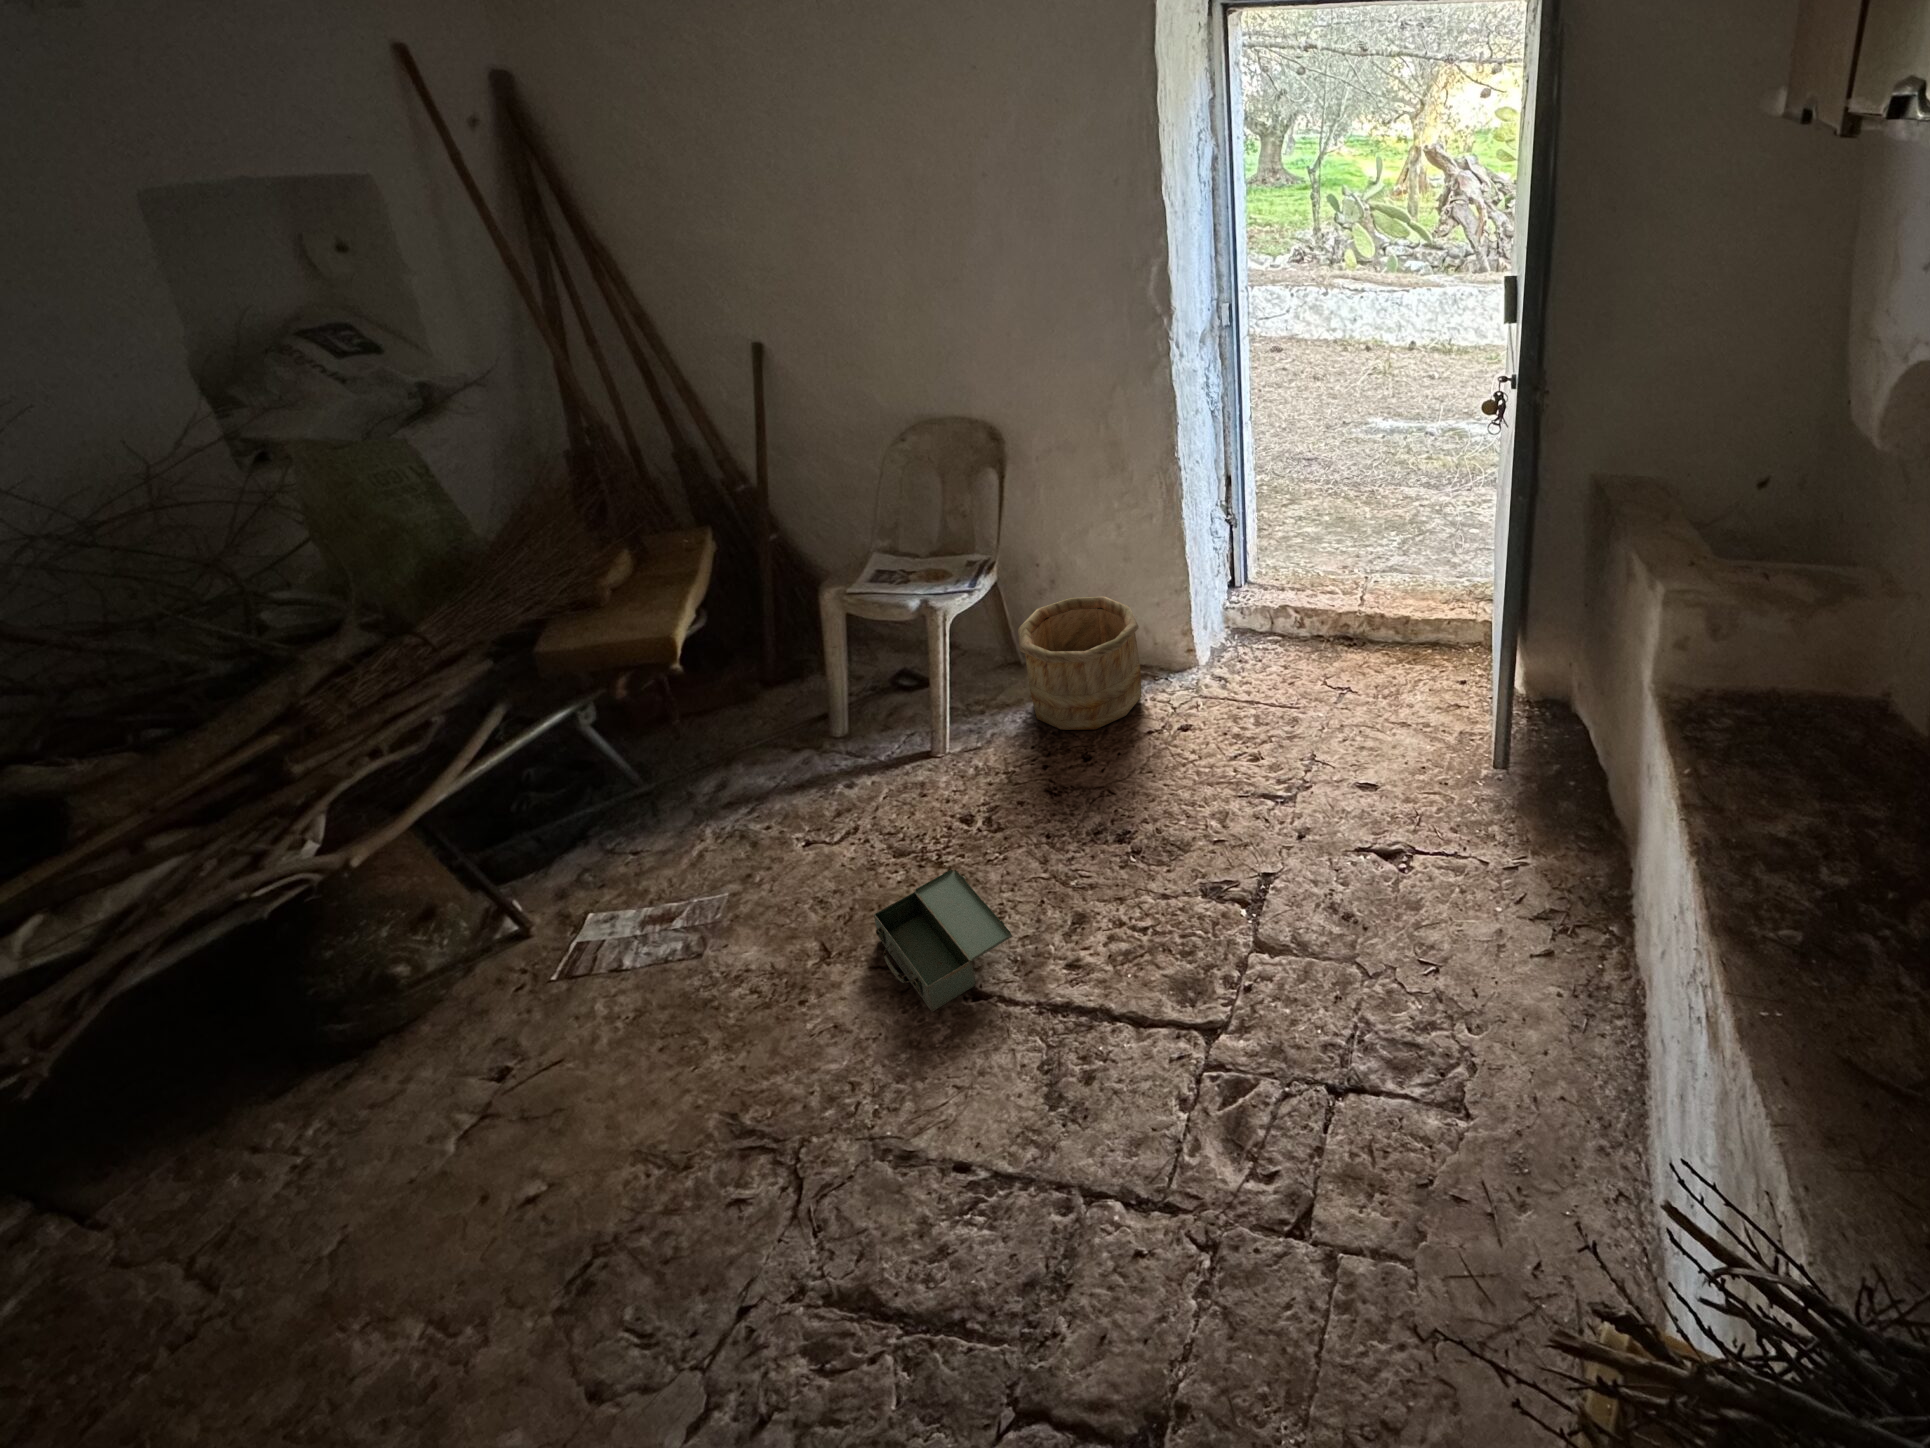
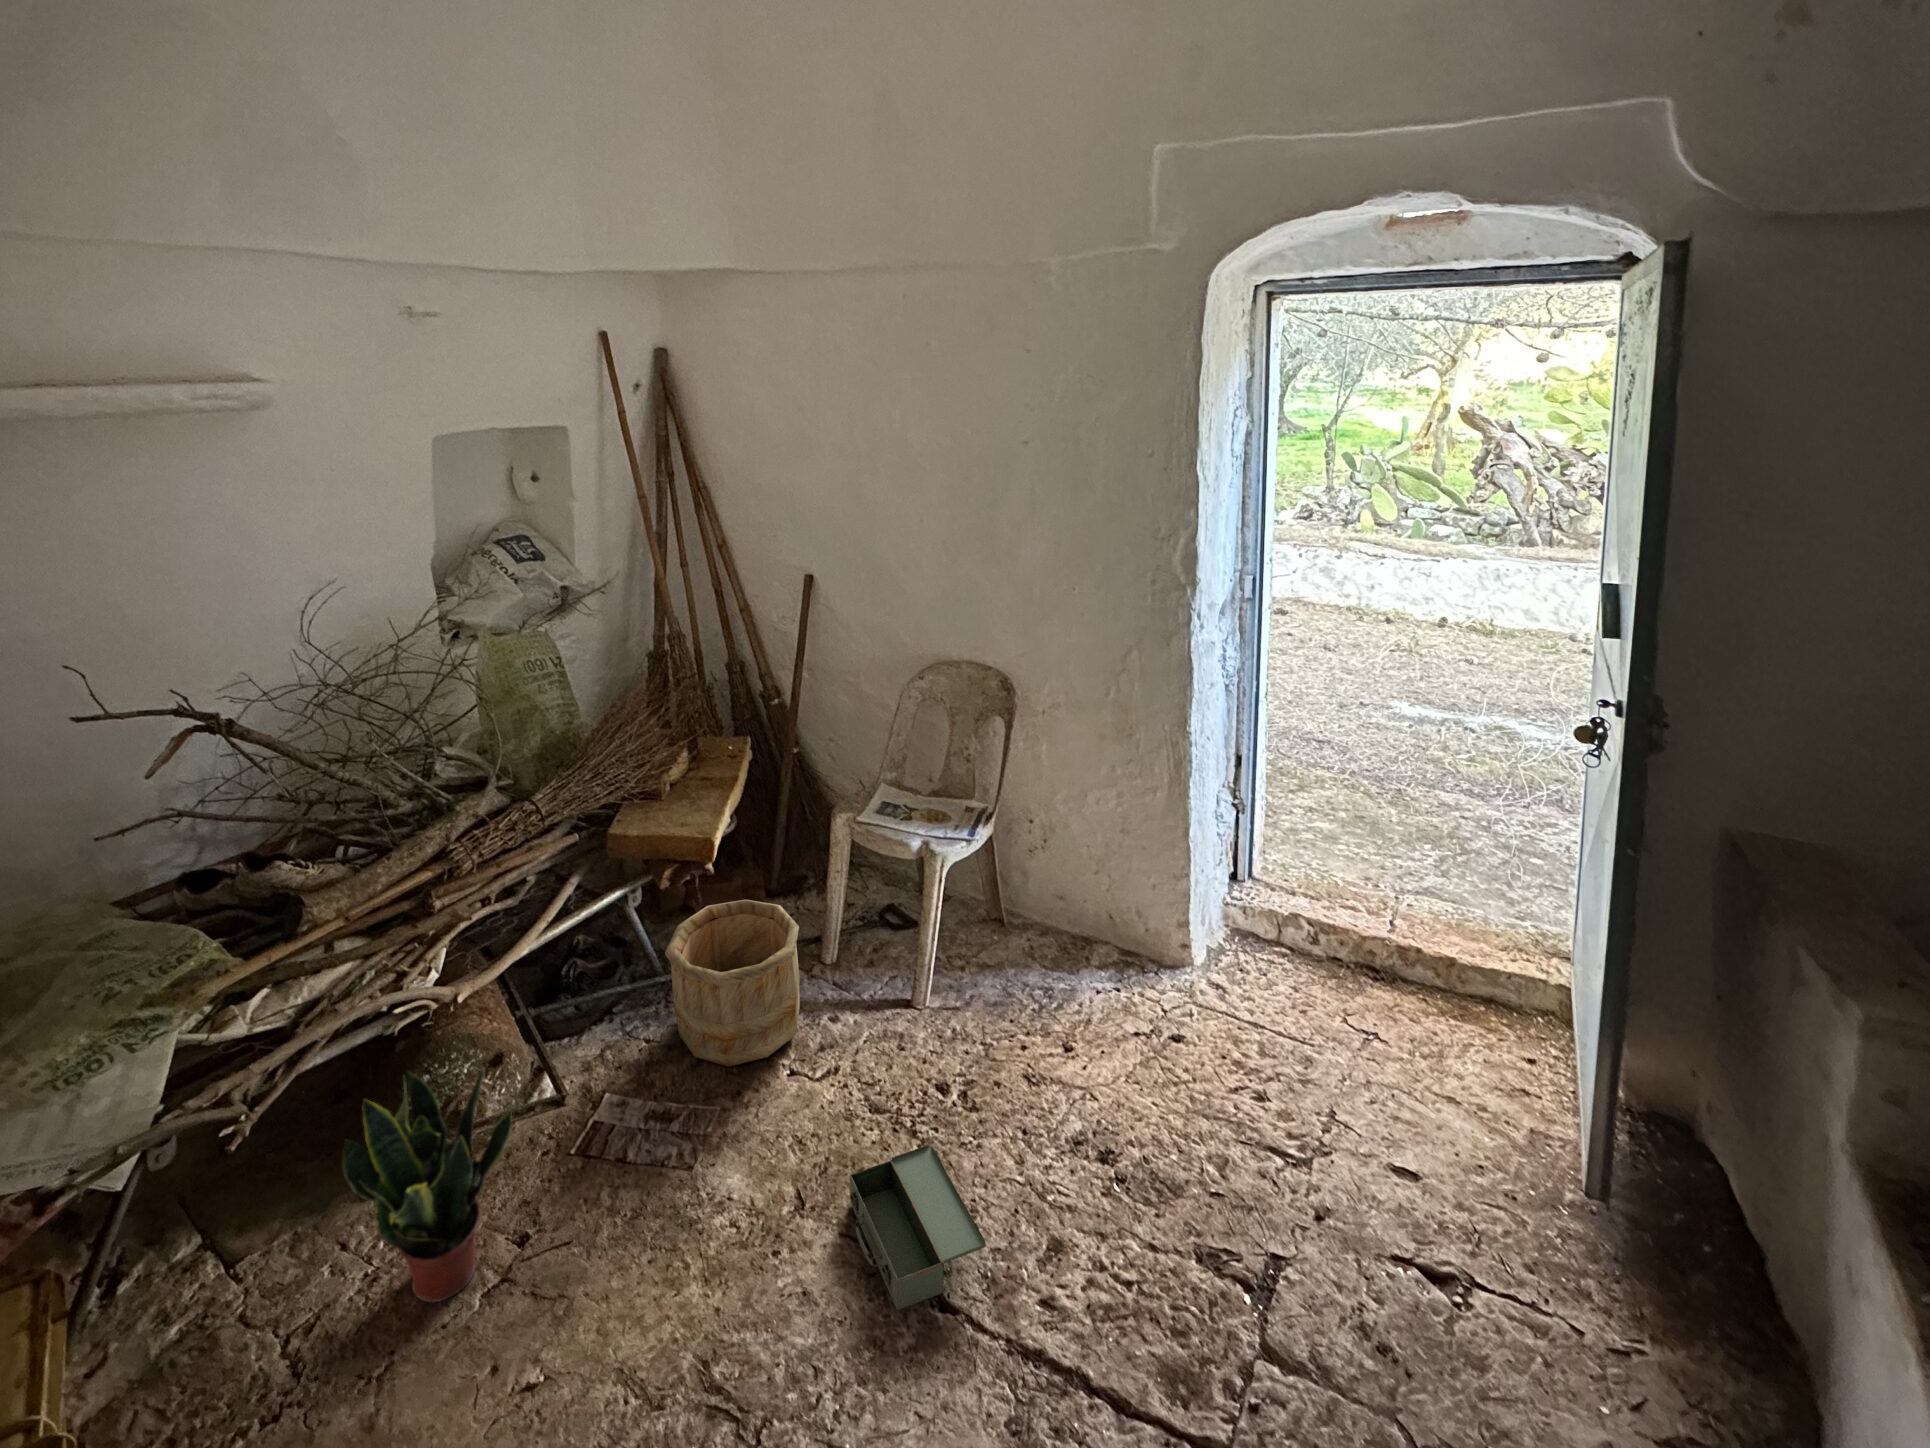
wooden bucket: present [1018,596,1142,730] -> present [665,900,799,1067]
potted plant: none [225,919,463,1161] -> present [342,1067,512,1302]

